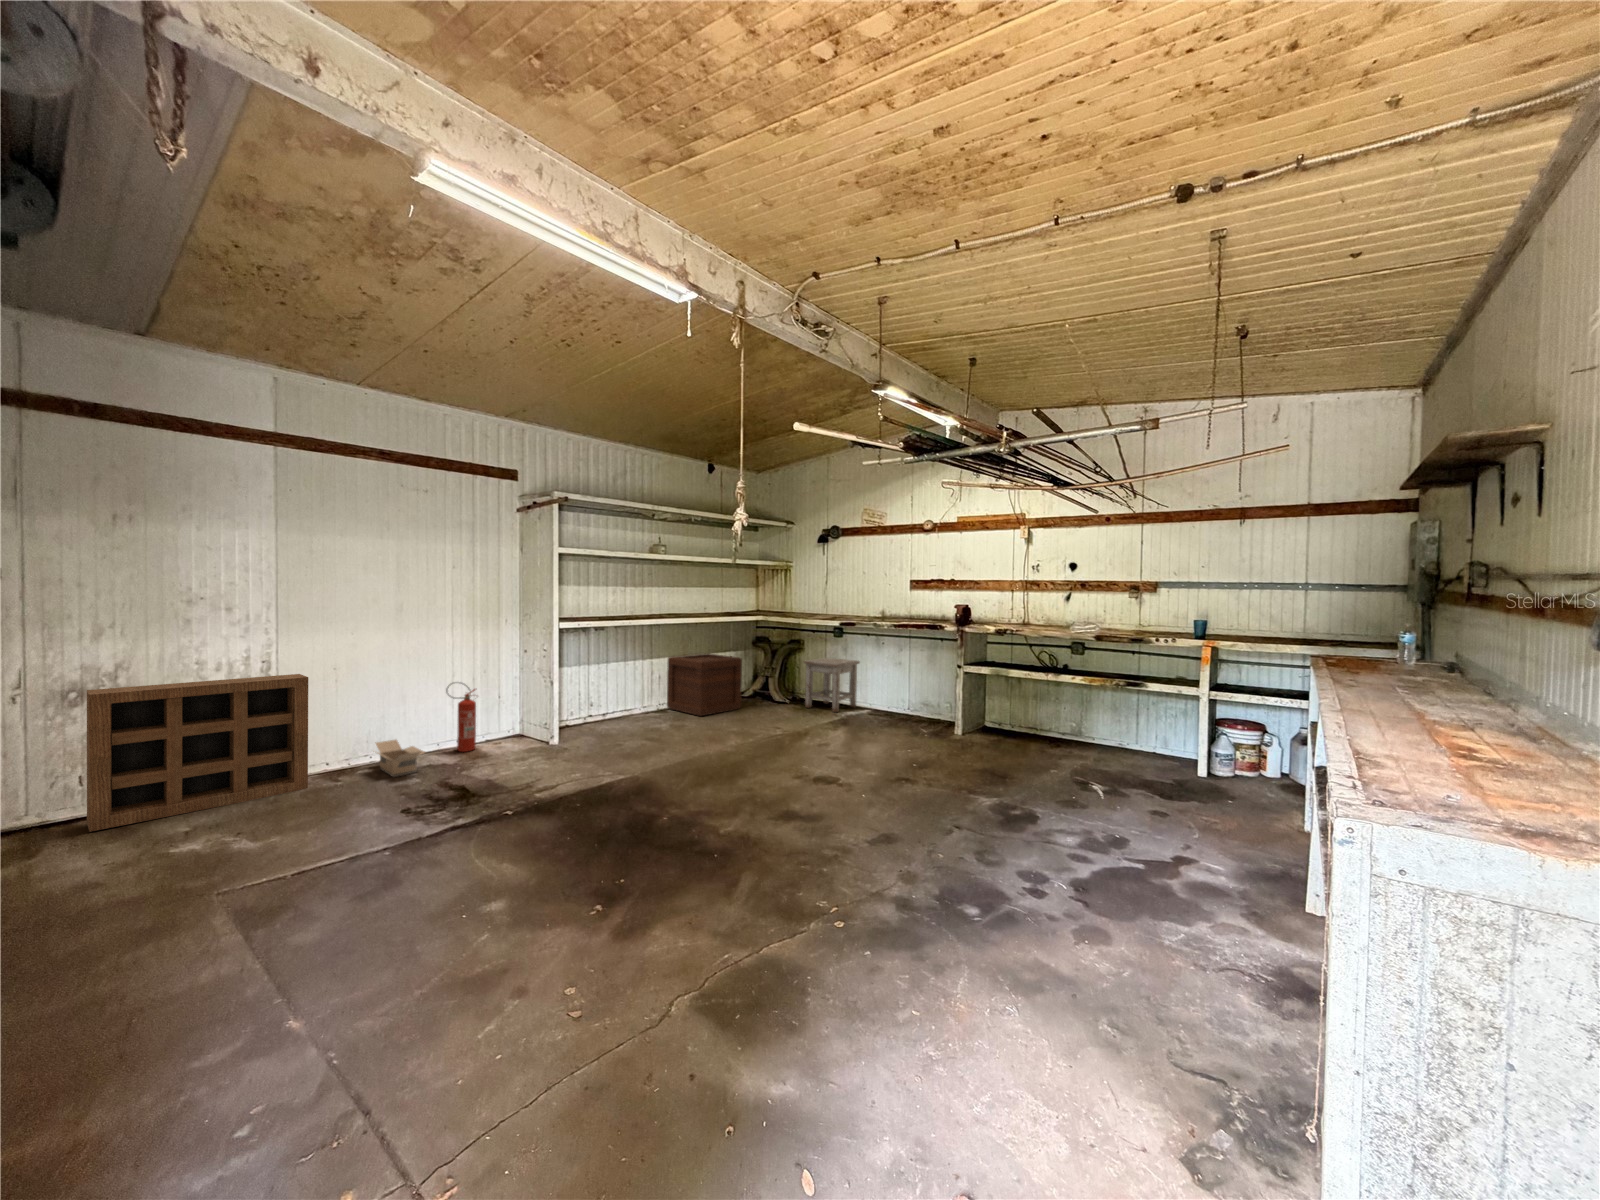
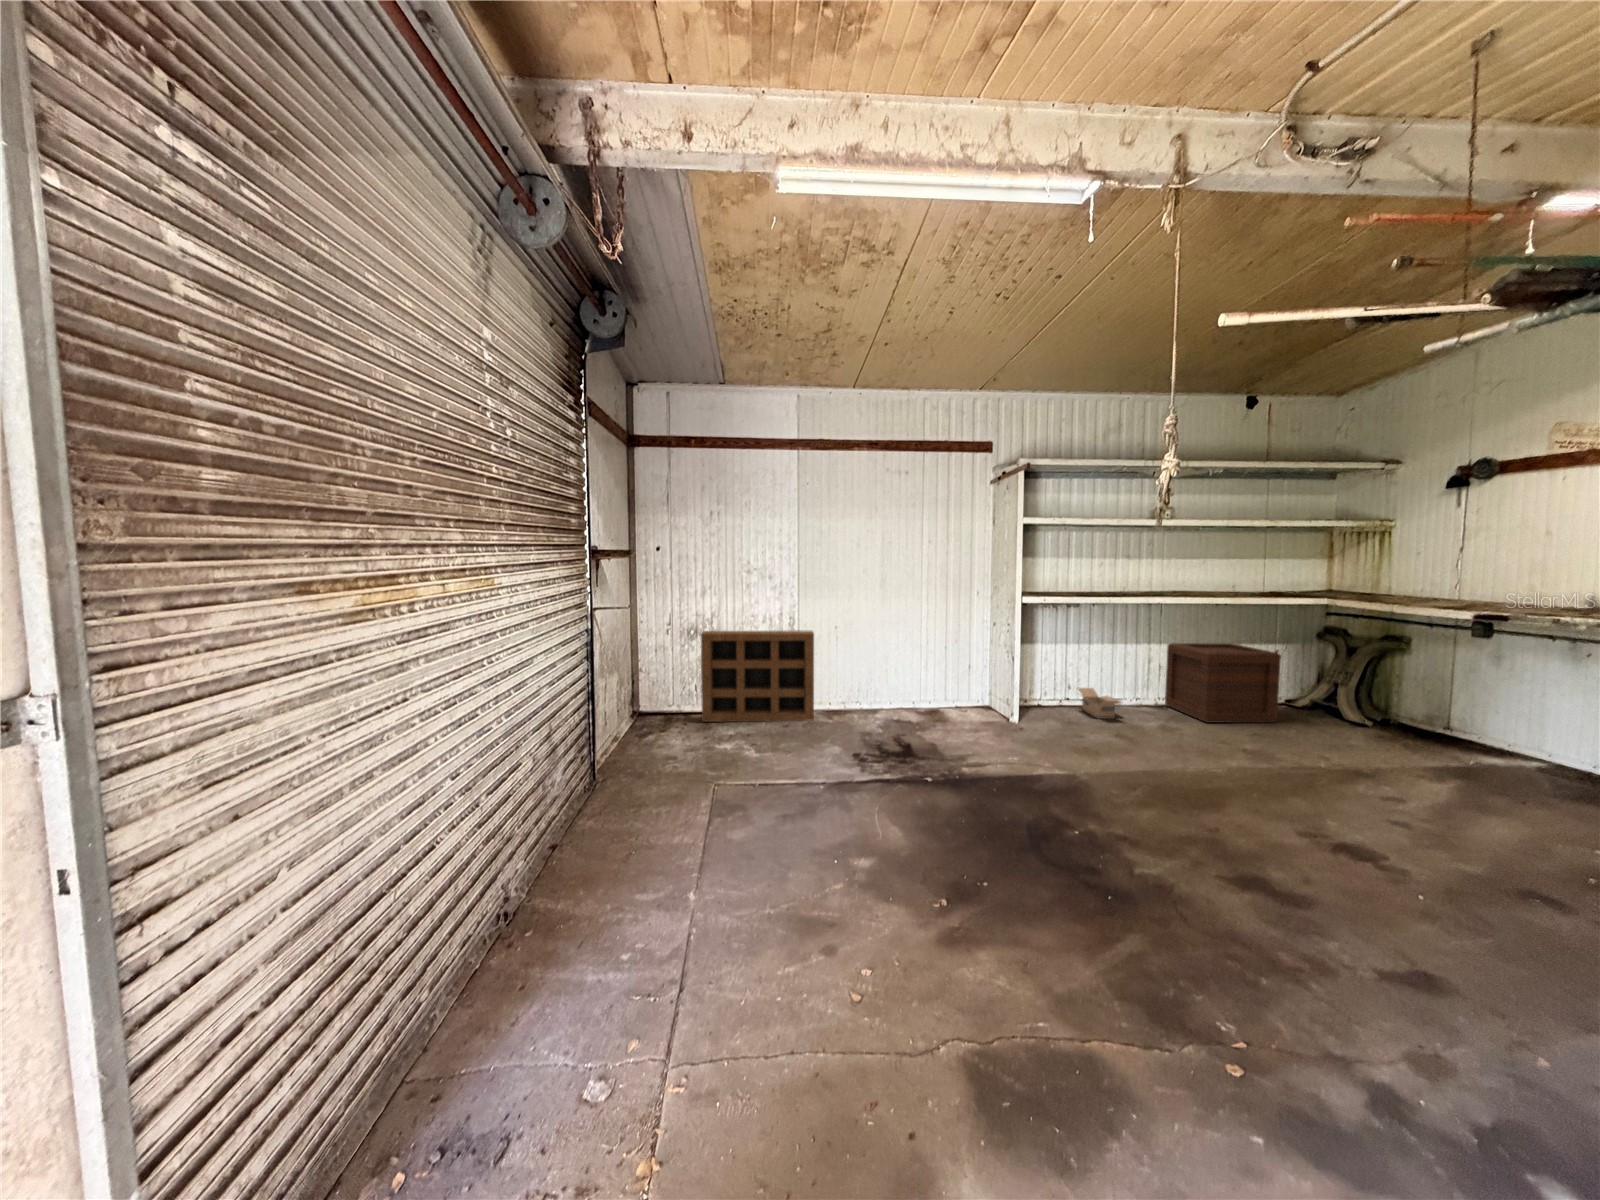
stool: present [804,658,860,712] -> none [1398,667,1535,757]
fire extinguisher: present [446,683,476,752] -> none [917,649,946,714]
cardboard box: present [376,740,425,777] -> present [1078,688,1121,719]

